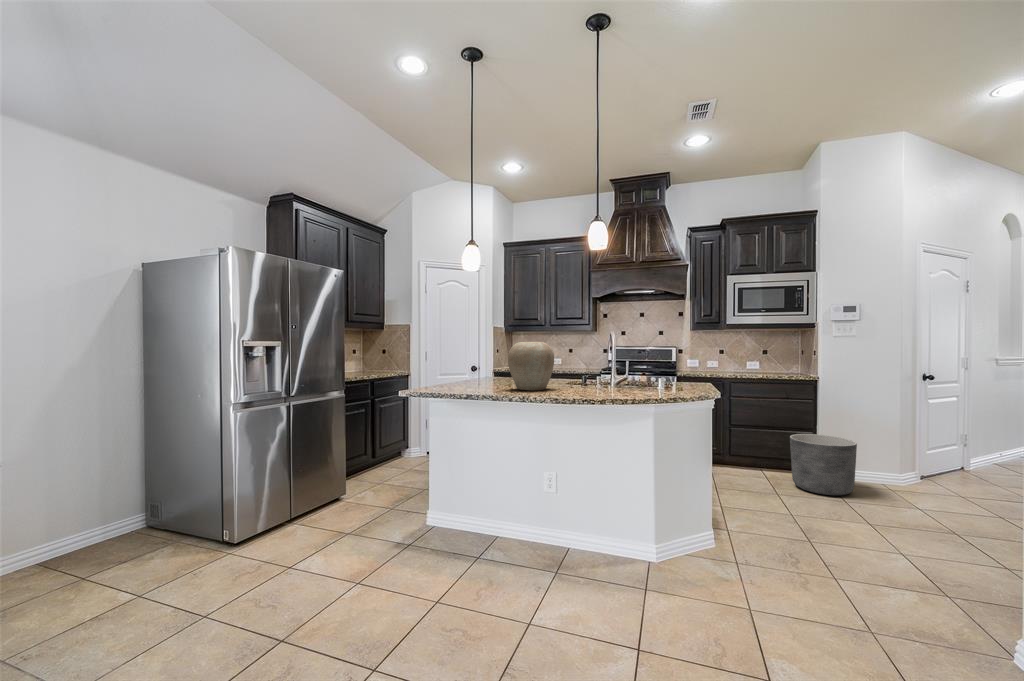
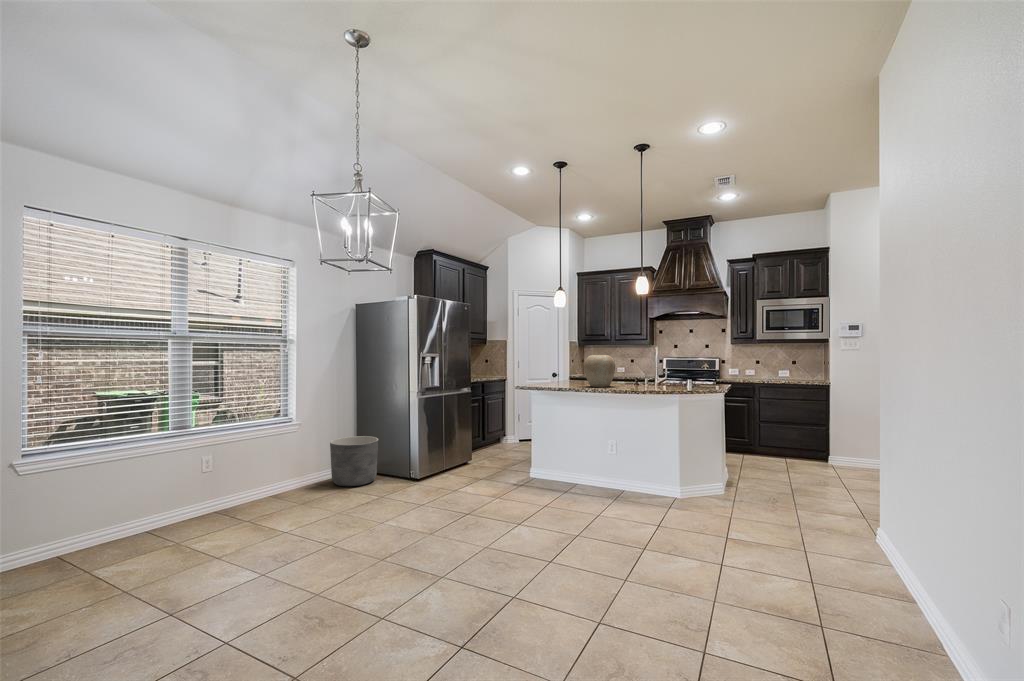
planter: present [790,434,857,496] -> present [330,436,378,486]

